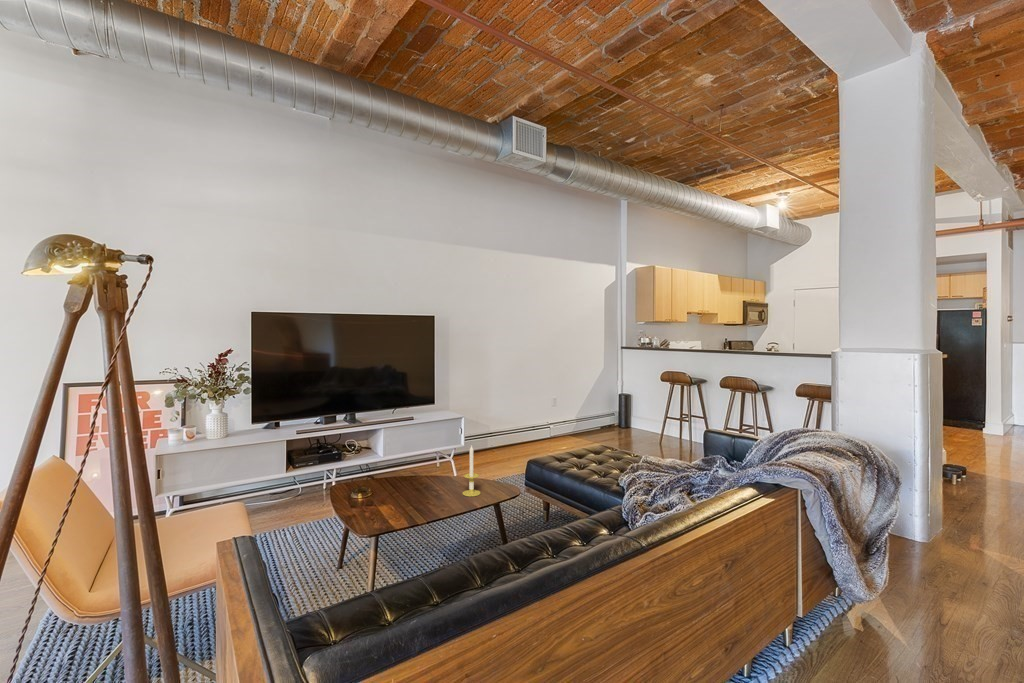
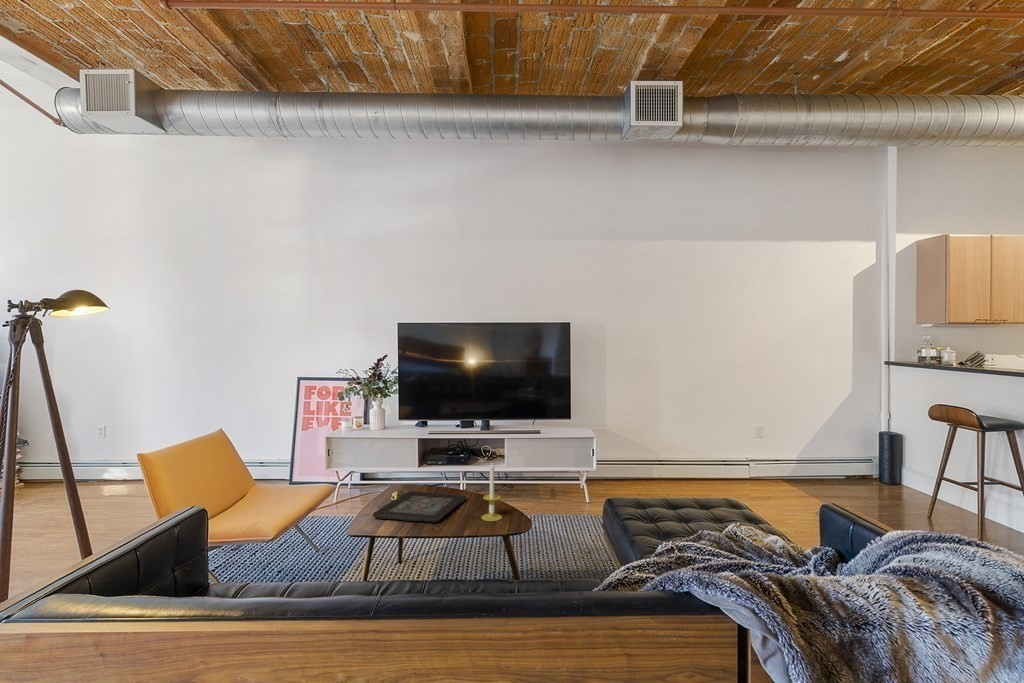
decorative tray: none [362,482,436,517] -> present [373,491,466,522]

